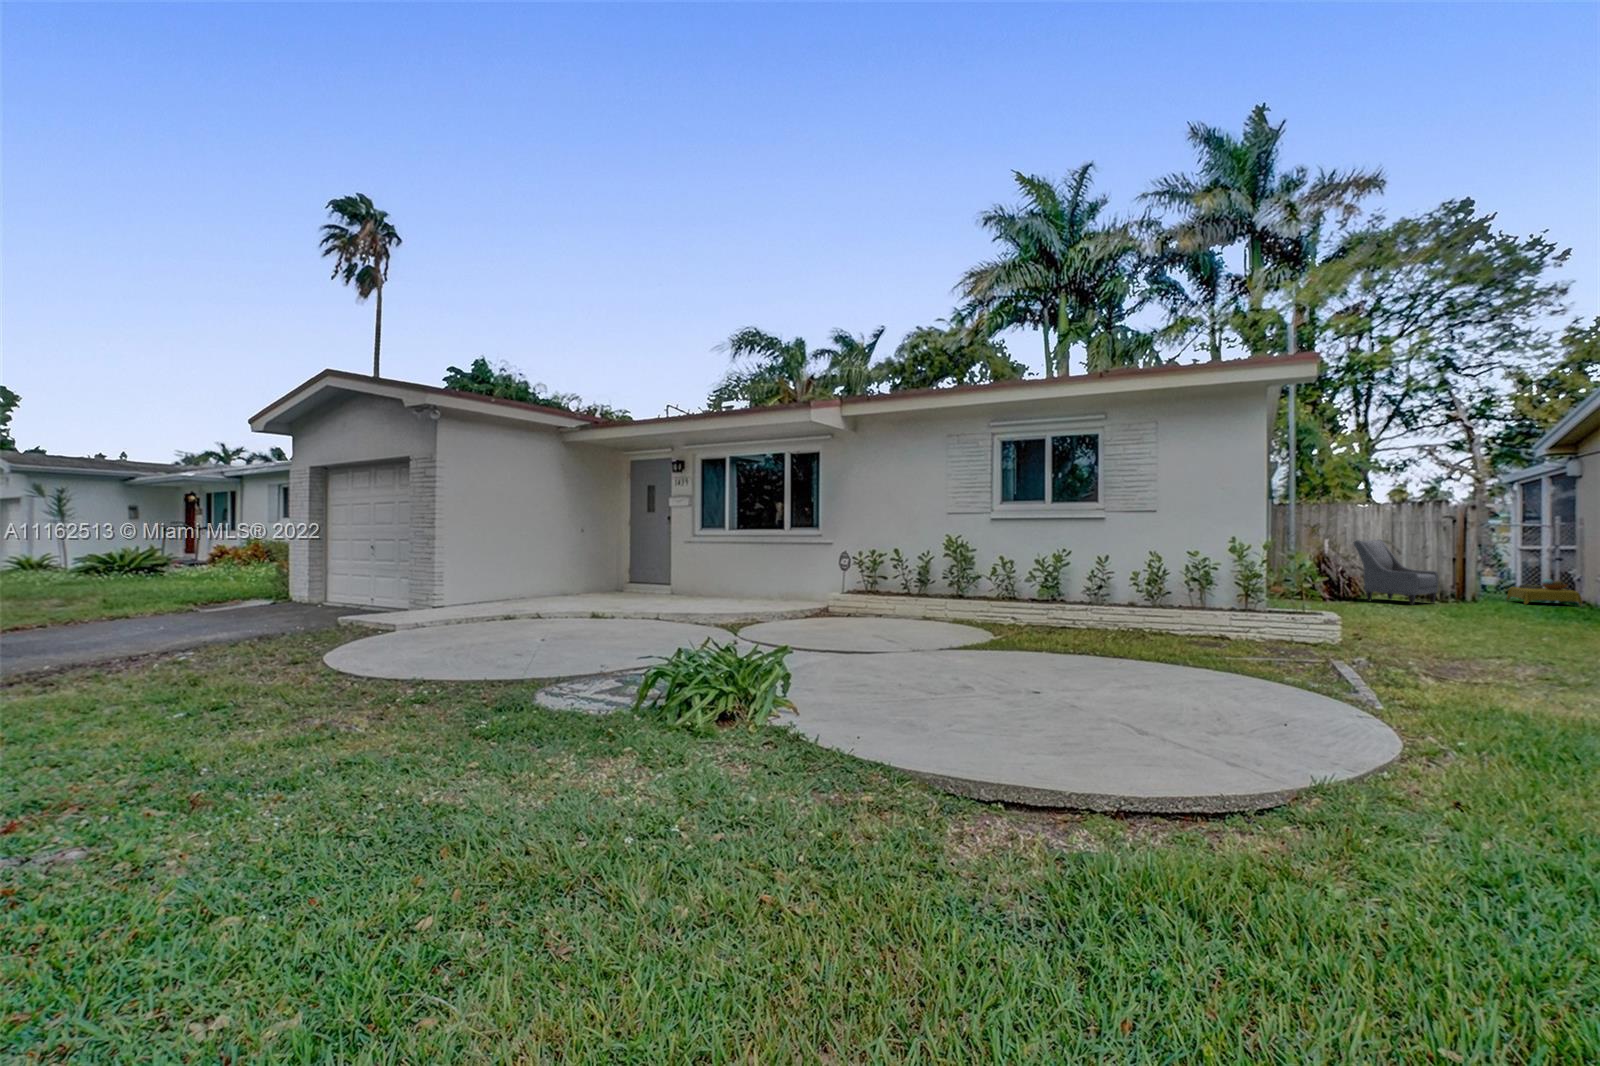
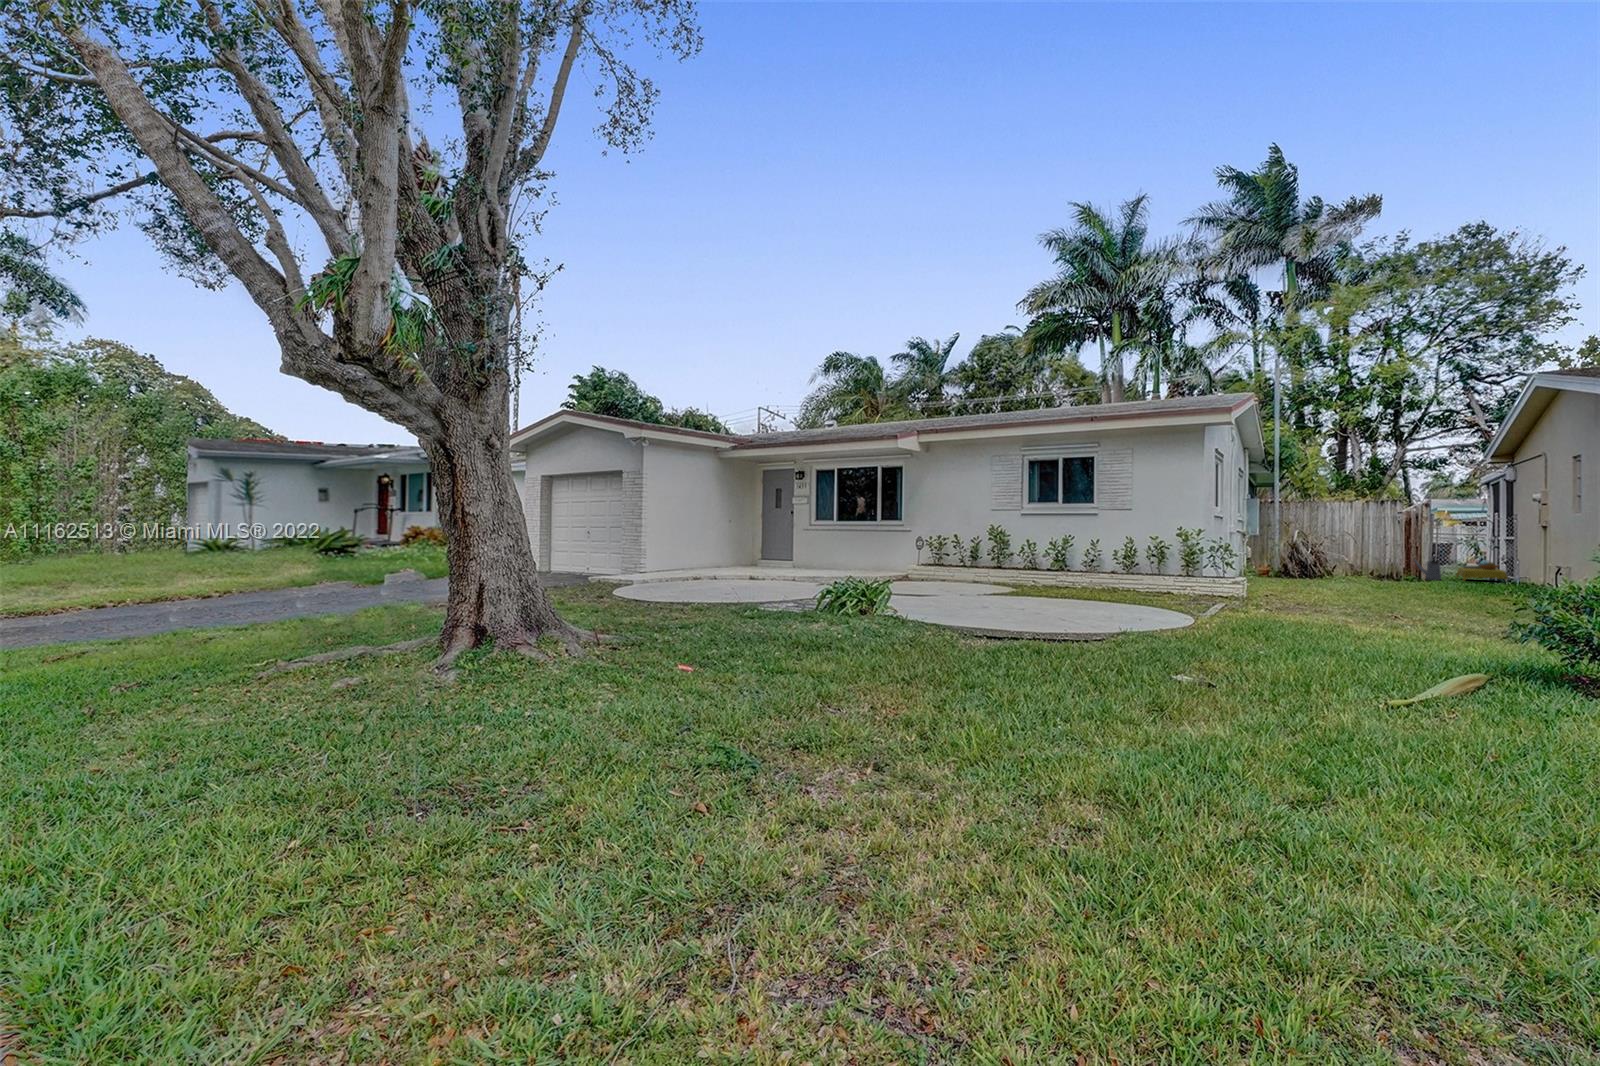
chair: present [1353,540,1439,605] -> none [1323,529,1389,580]
watering can: none [1458,574,1504,604] -> present [1415,558,1441,580]

